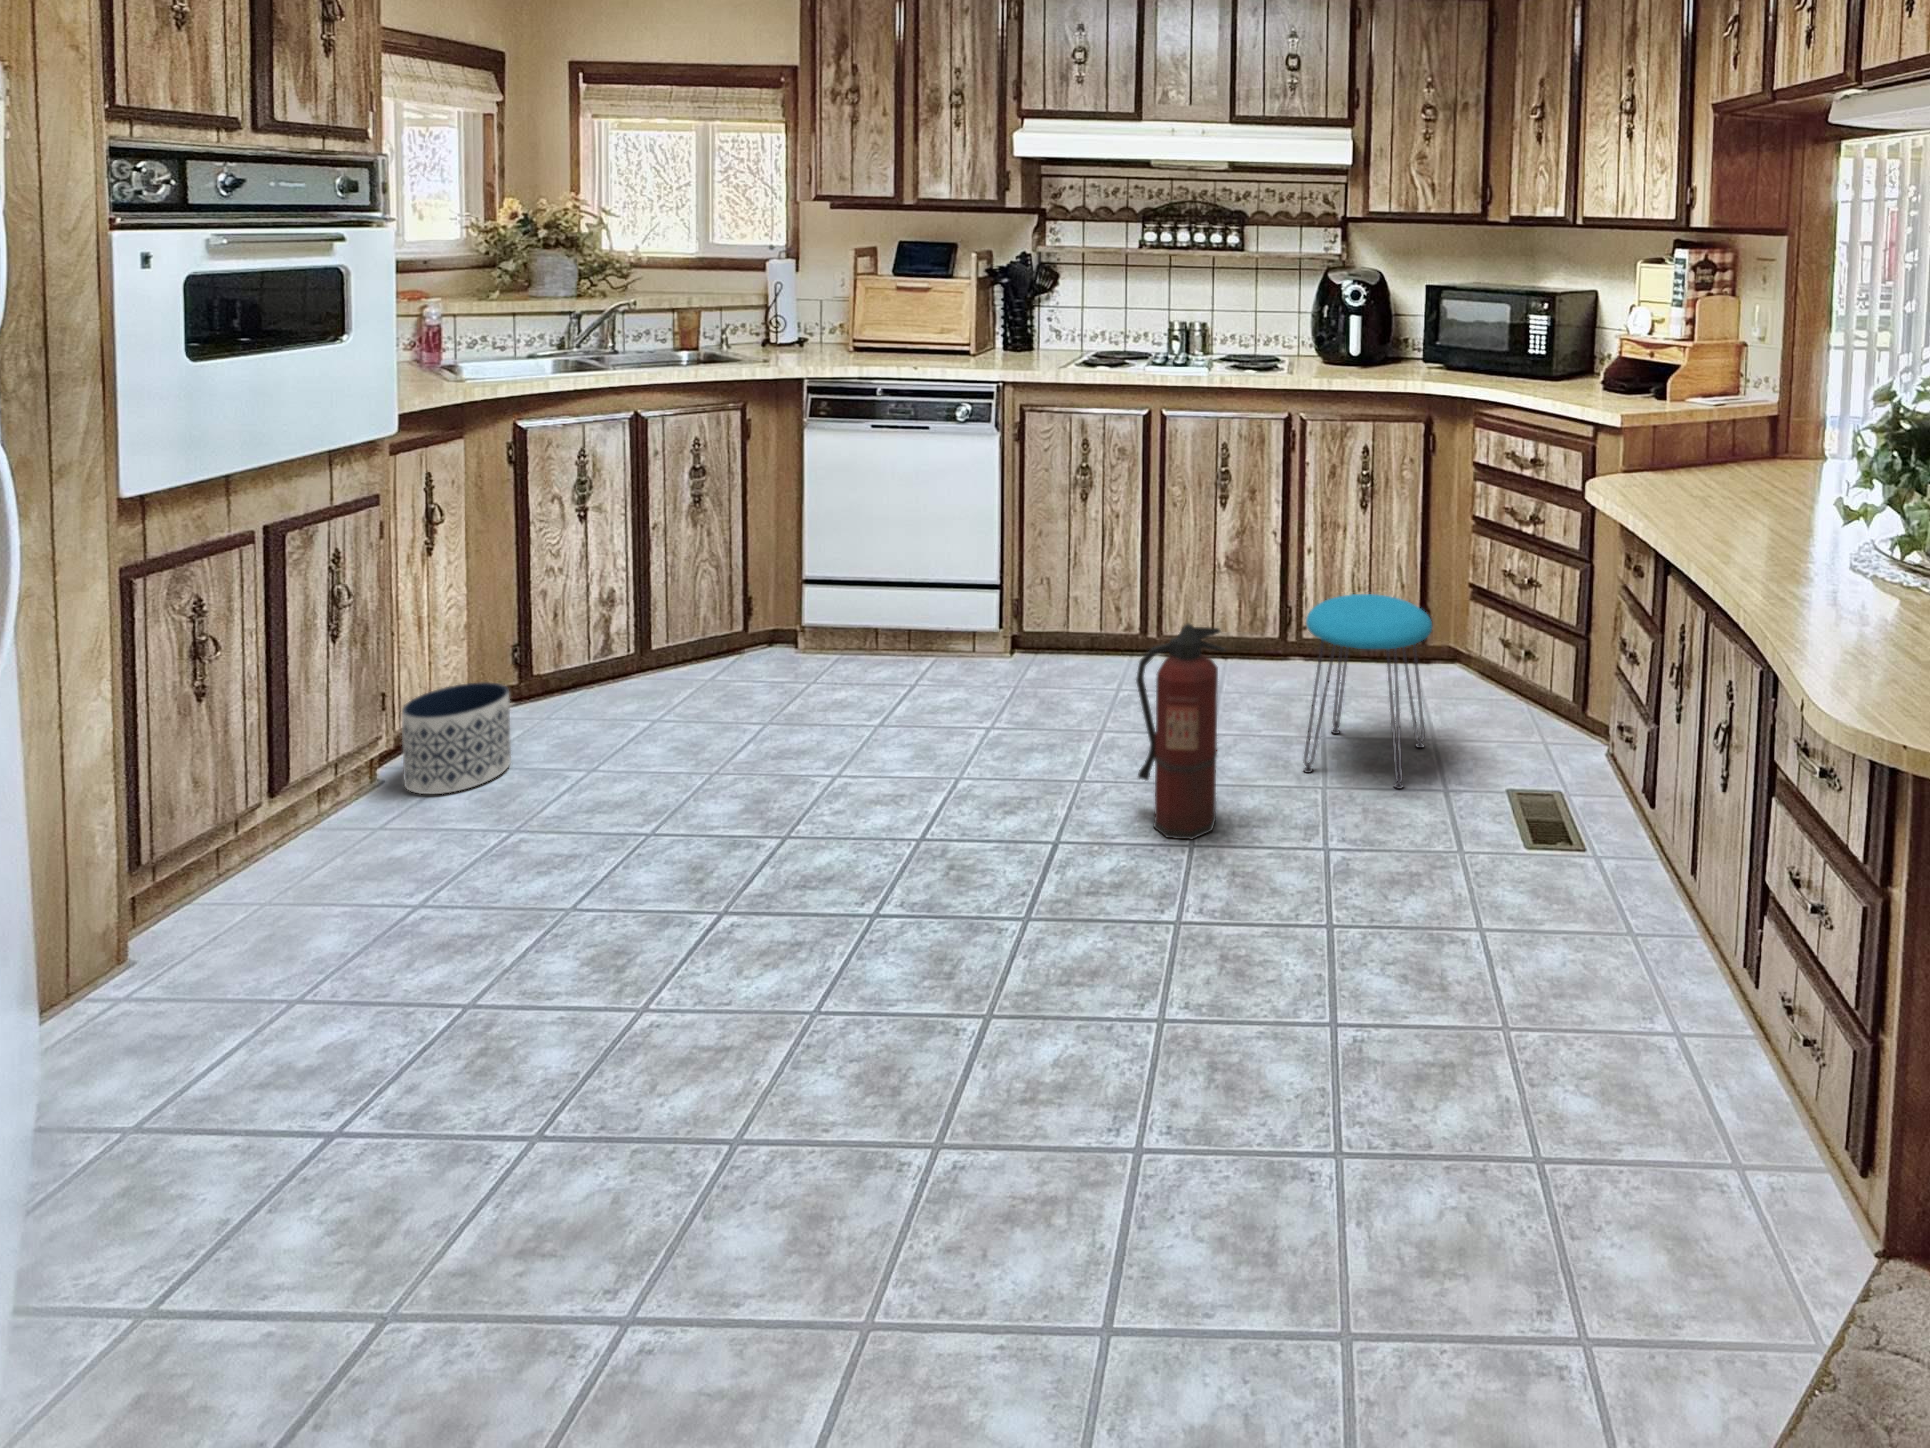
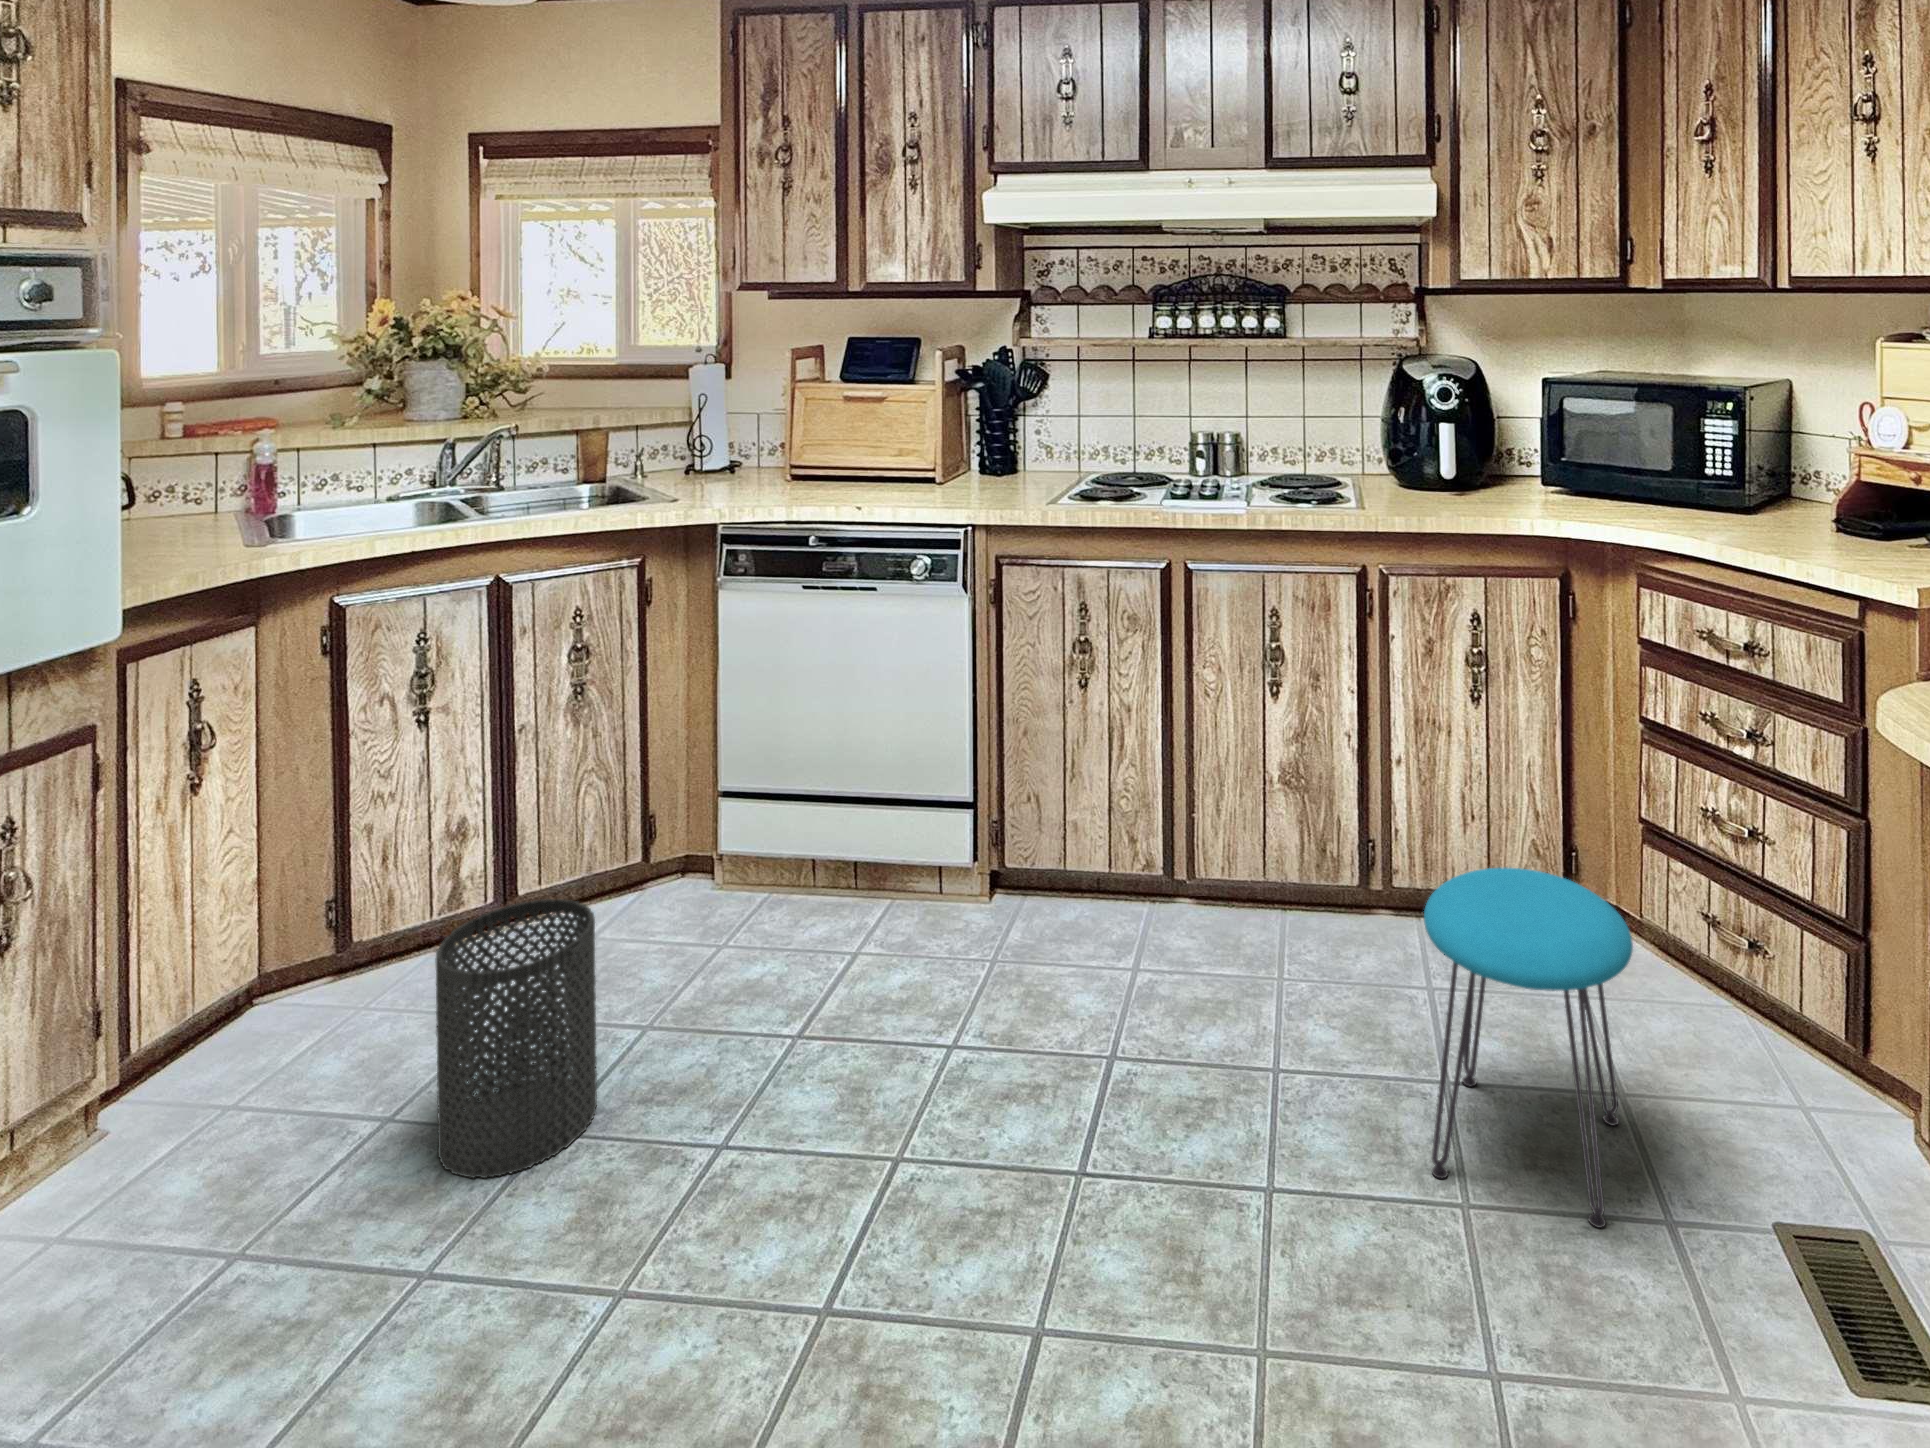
trash can: none [633,623,743,791] -> present [436,899,597,1178]
fire extinguisher: present [1136,624,1225,839] -> none [1167,962,1313,1347]
planter: present [402,682,511,794] -> none [123,982,283,1170]

